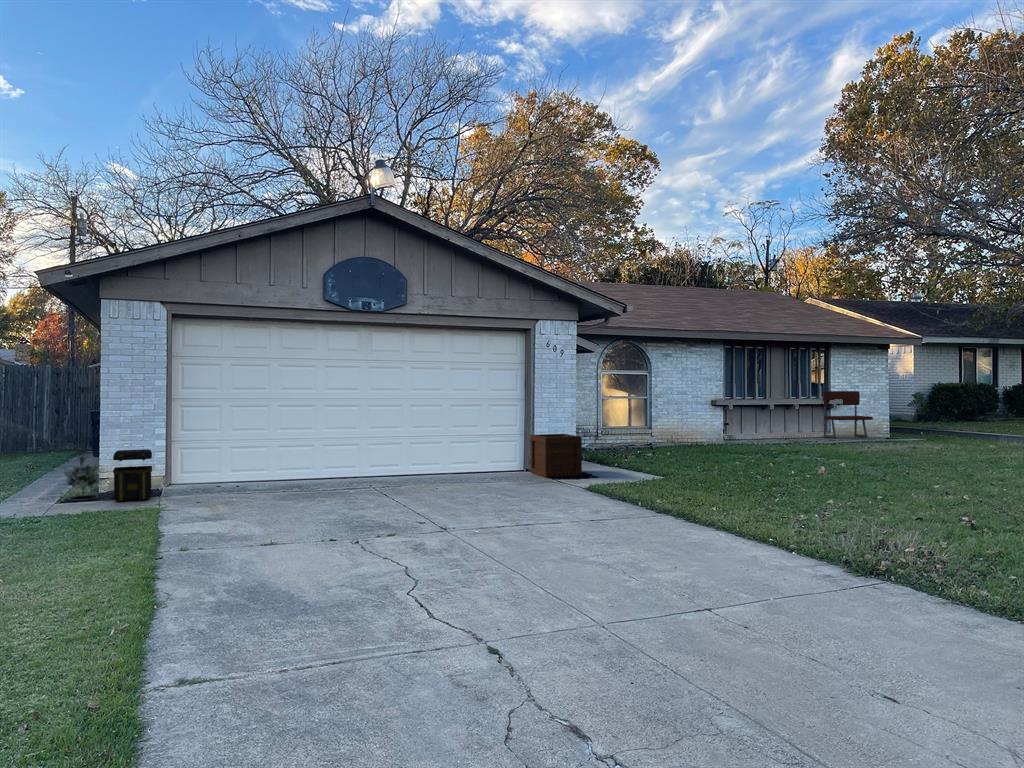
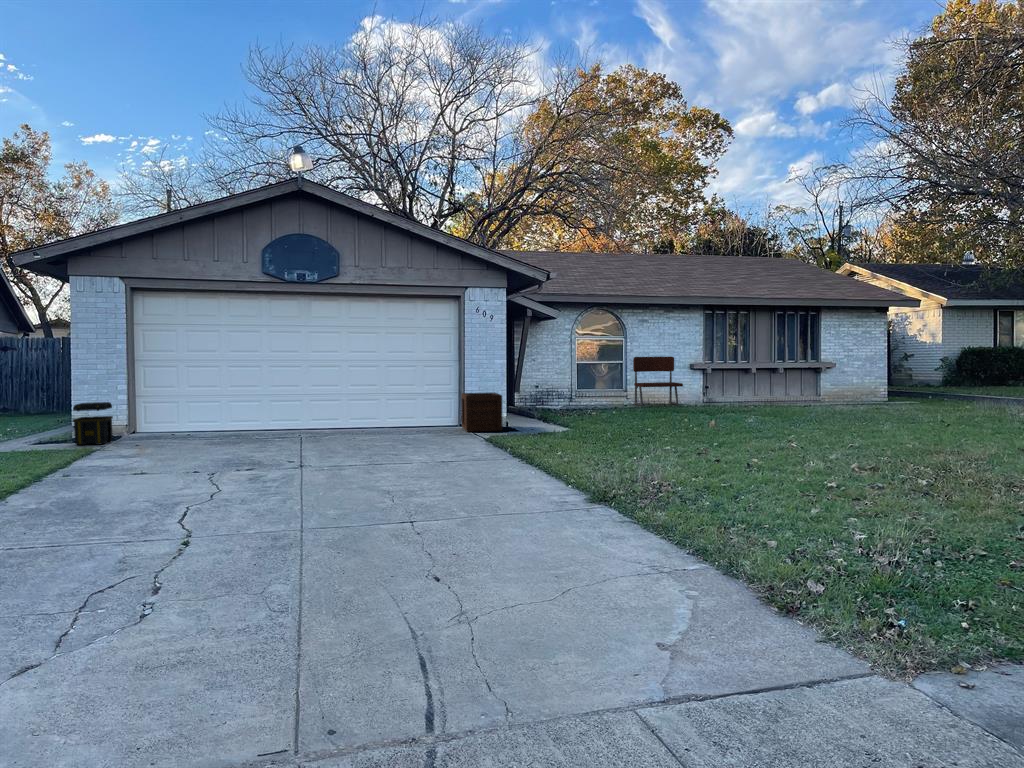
bench: present [823,391,873,438] -> present [633,357,683,406]
potted tree: present [65,456,98,501] -> none [39,403,72,444]

